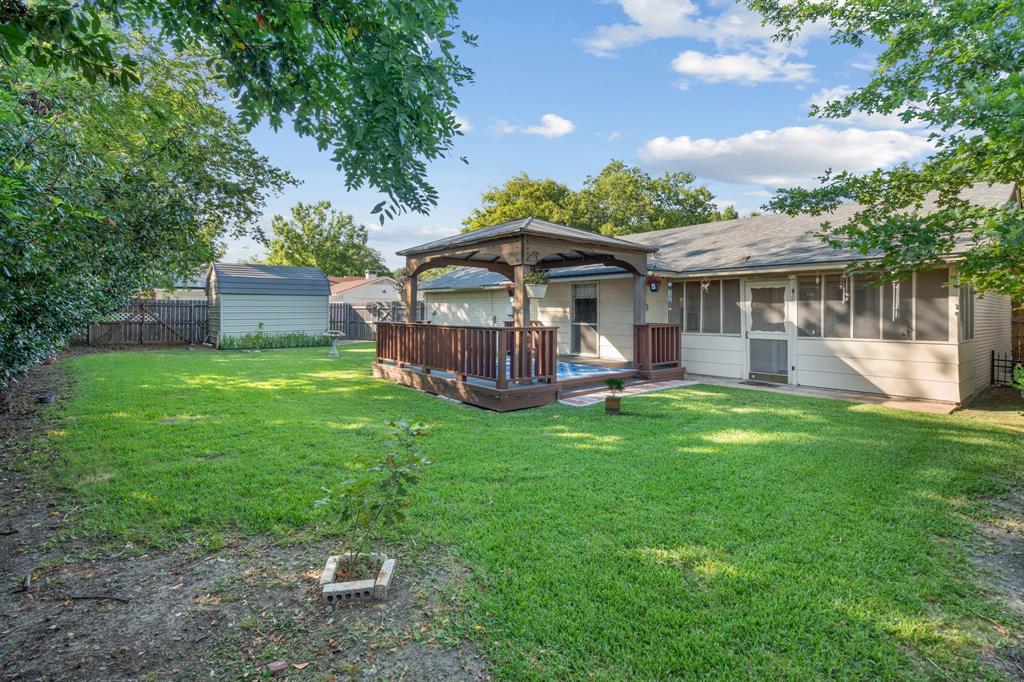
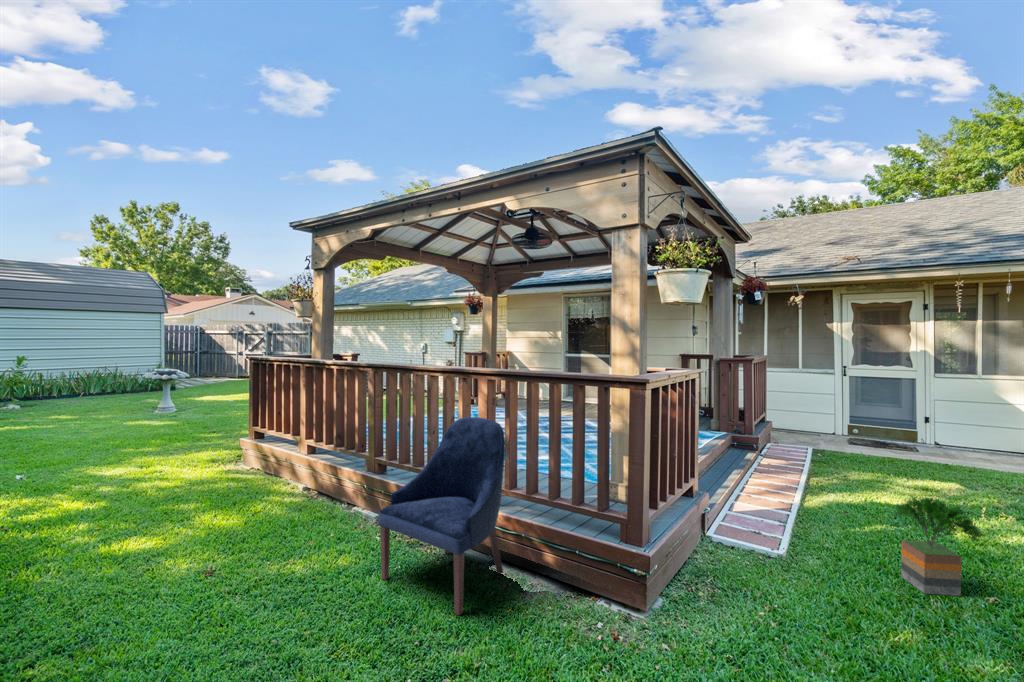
chair: none [411,344,456,406] -> present [378,417,505,615]

